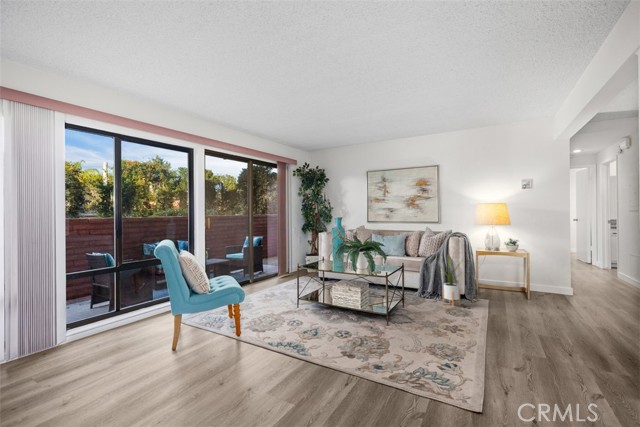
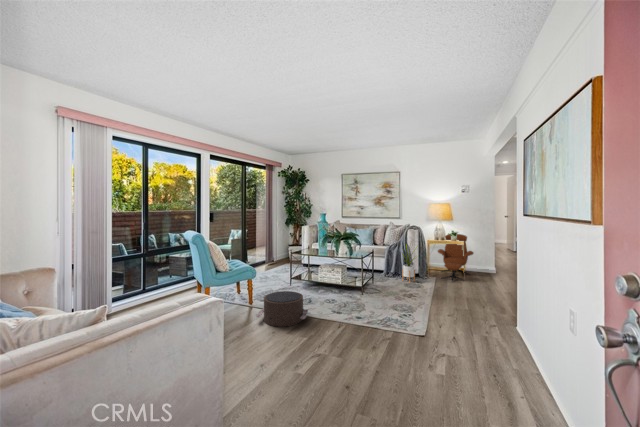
lounge chair: none [490,242,542,308] -> present [438,234,473,281]
pouf: none [232,322,306,378] -> present [256,291,308,327]

